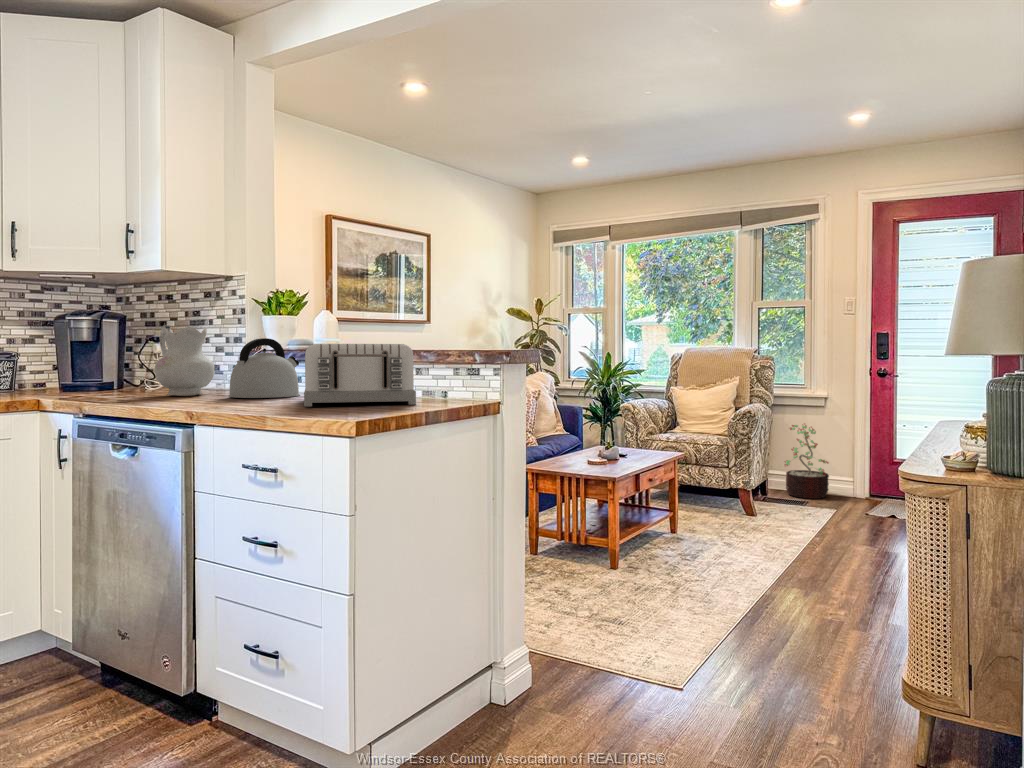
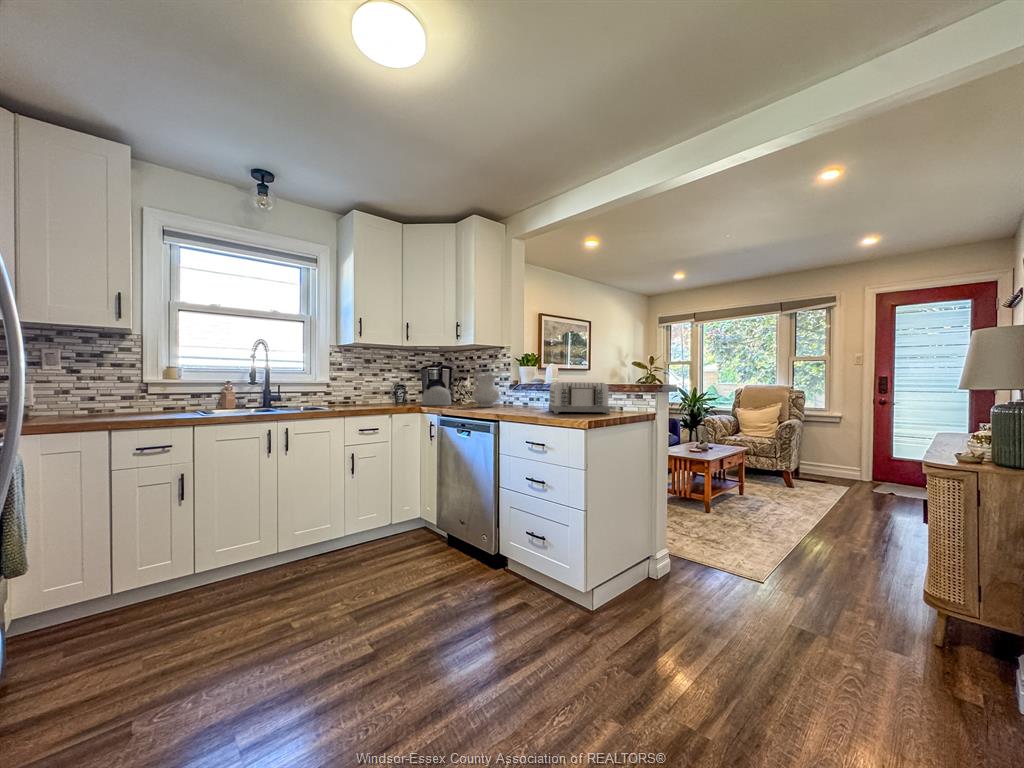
kettle: present [229,338,300,398] -> present [422,380,452,405]
decorative plant: present [785,425,829,499] -> none [813,433,847,481]

